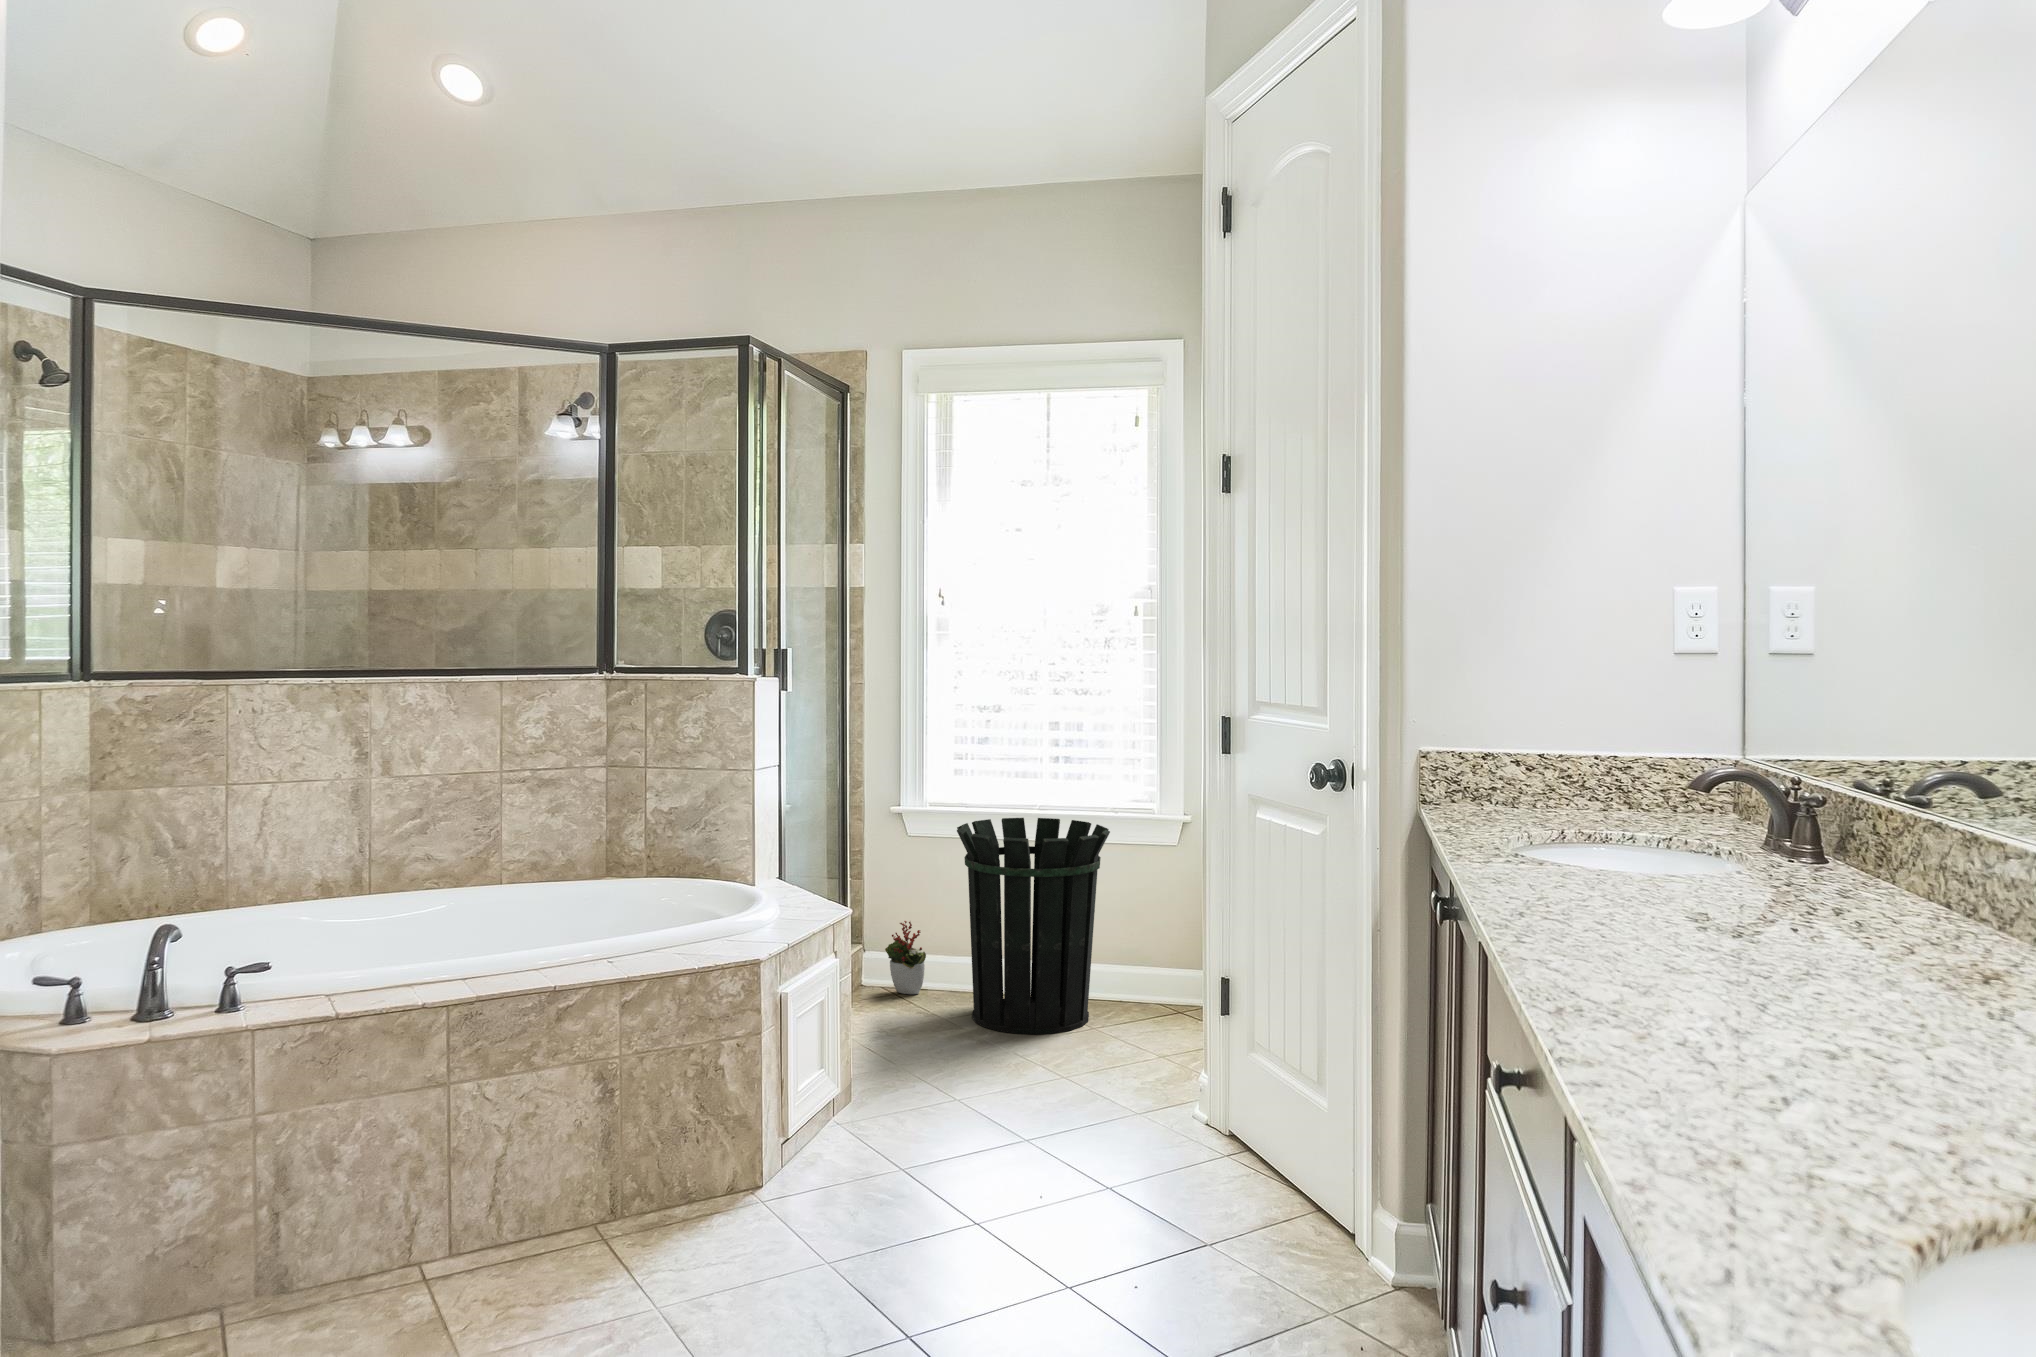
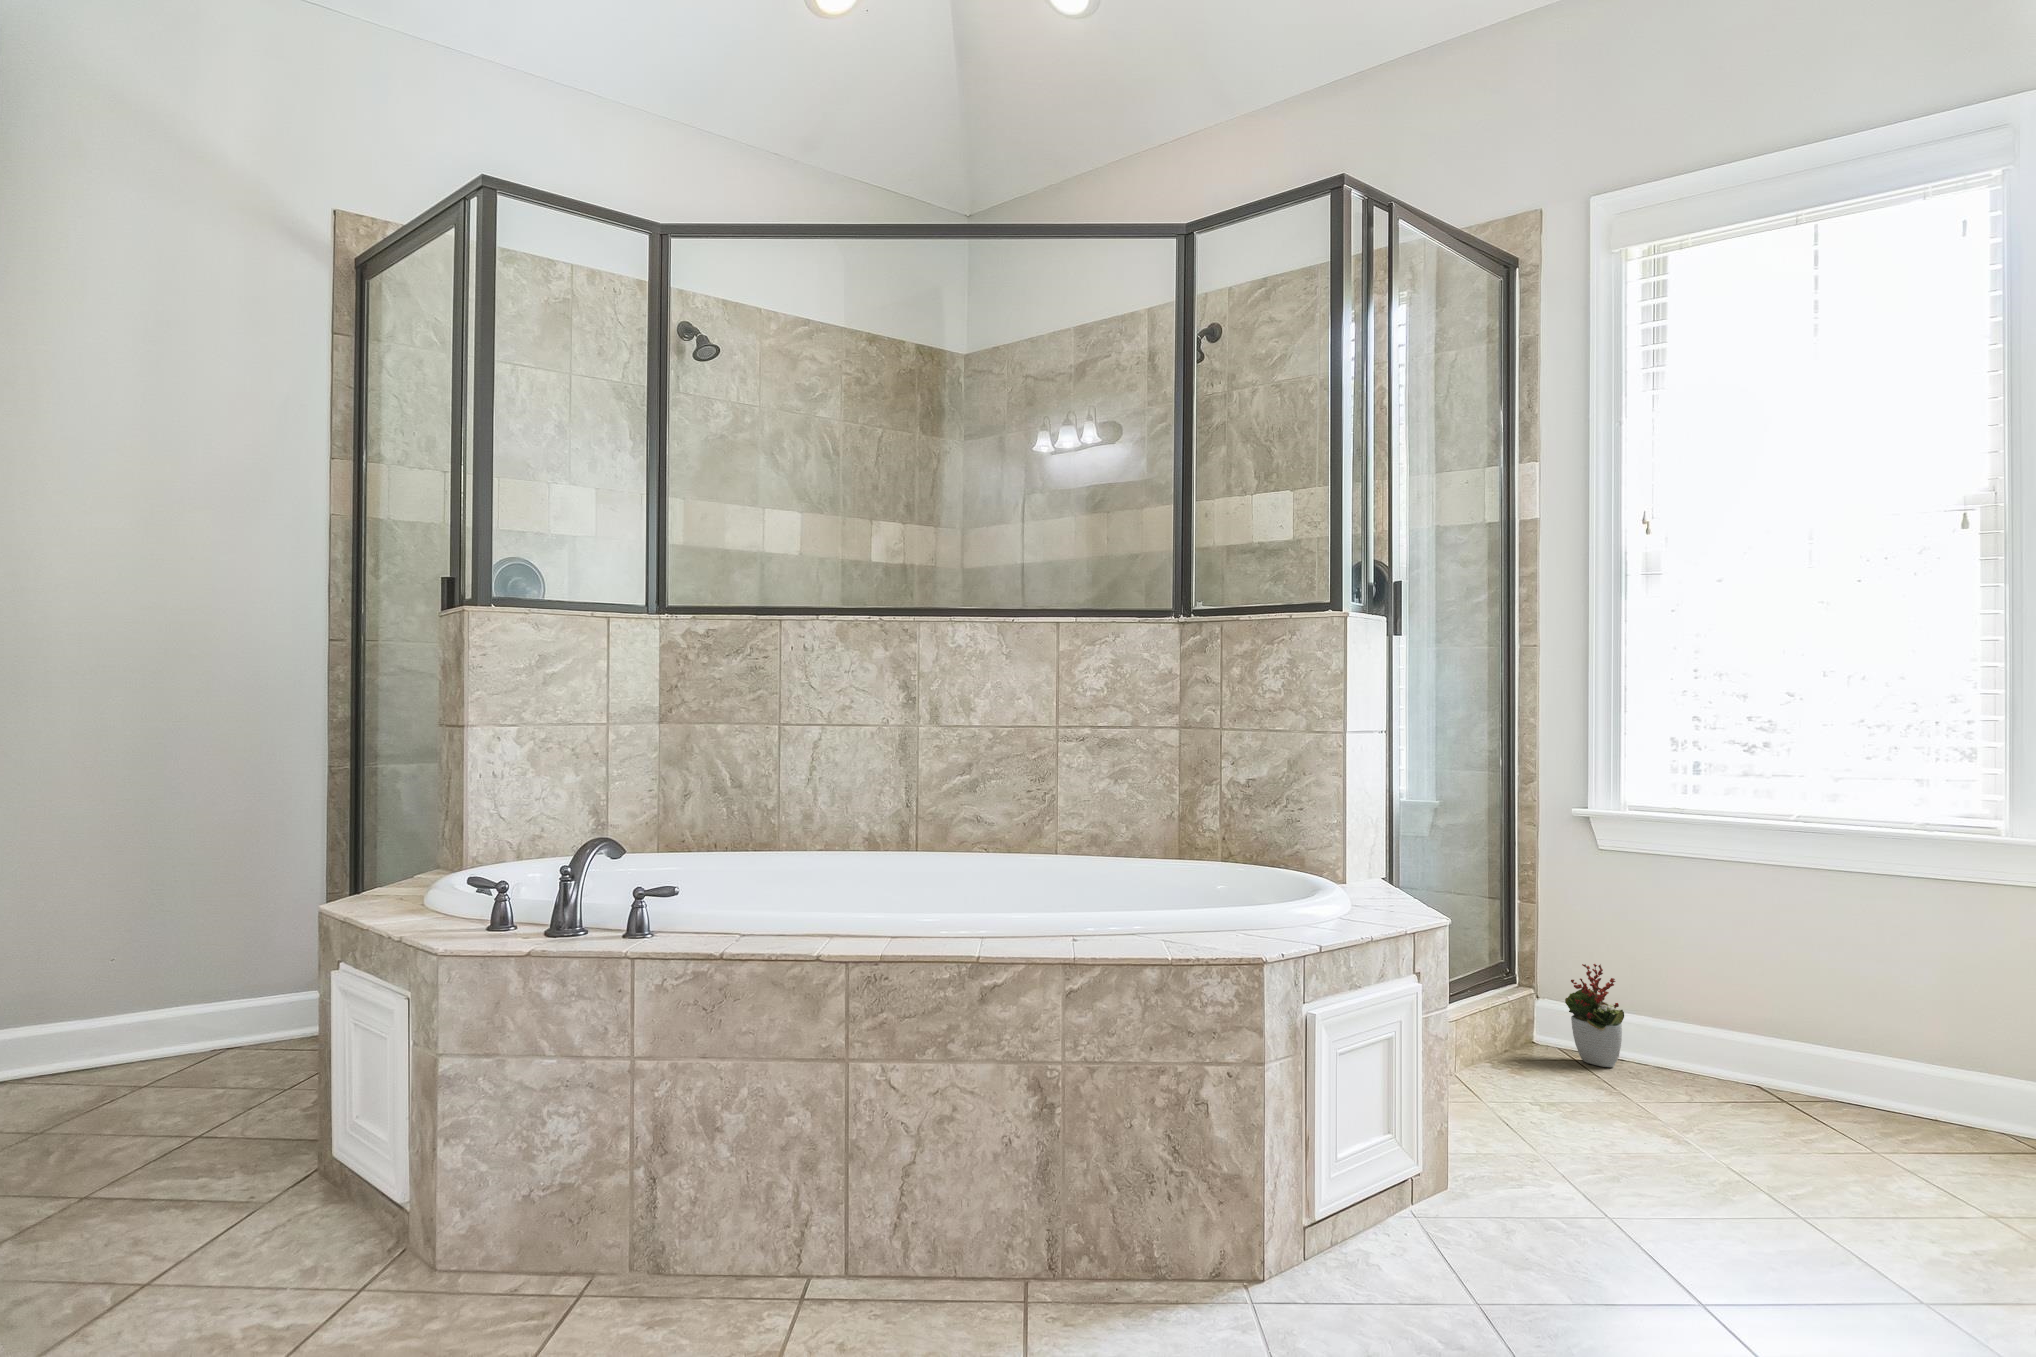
waste bin: present [957,818,1110,1034] -> none [1656,827,1926,1158]

